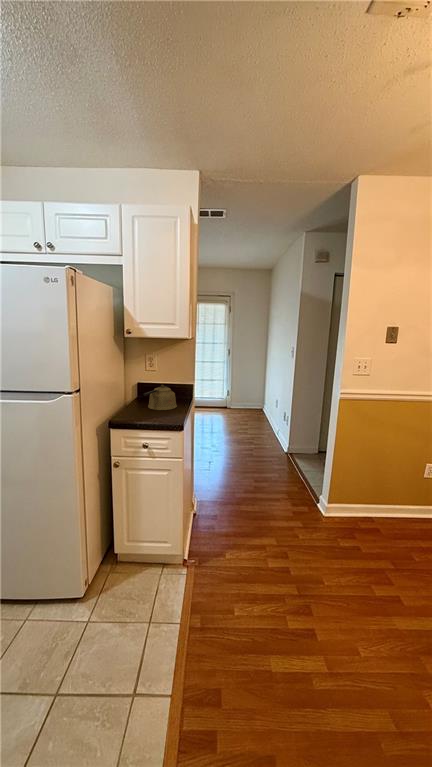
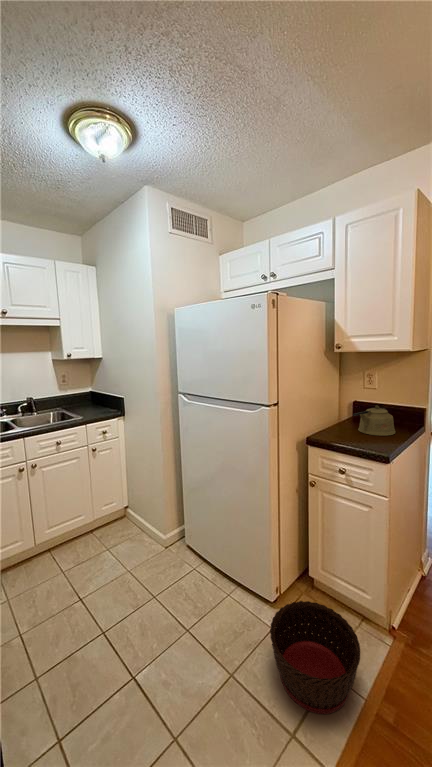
basket: none [94,569,177,670] -> present [270,601,360,714]

